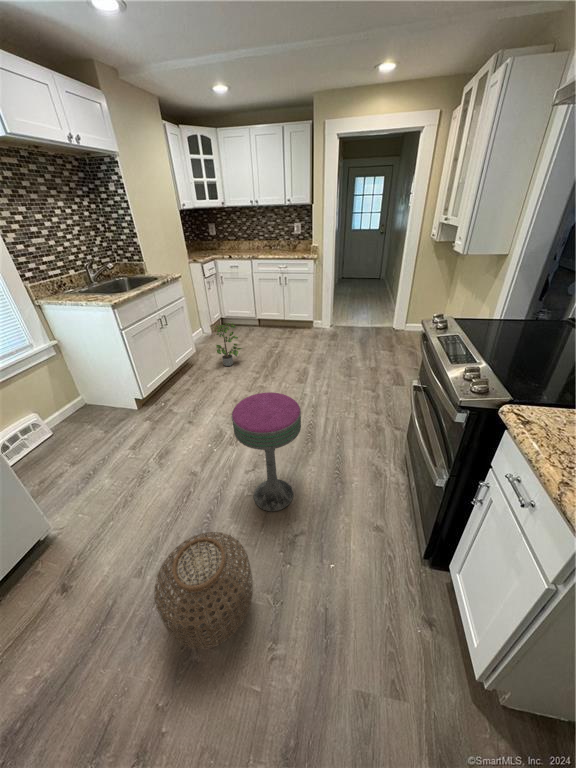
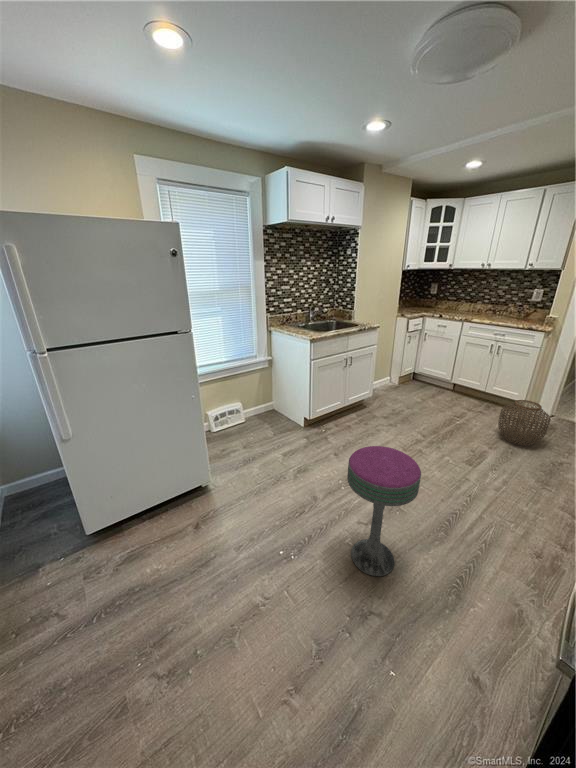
potted plant: present [215,323,242,366] -> none [390,376,419,419]
woven basket: present [154,532,253,649] -> present [498,400,551,446]

